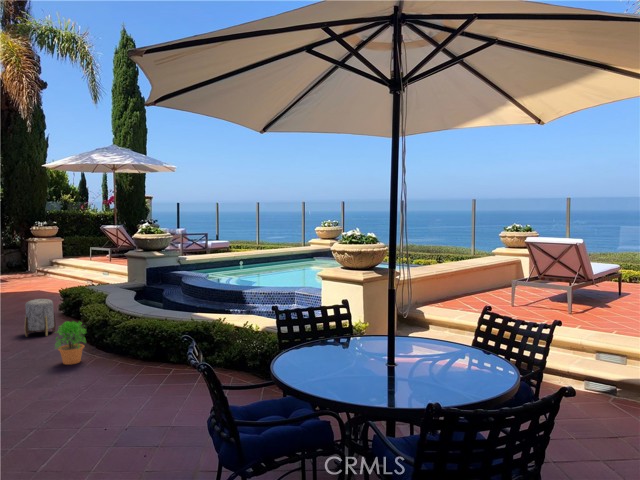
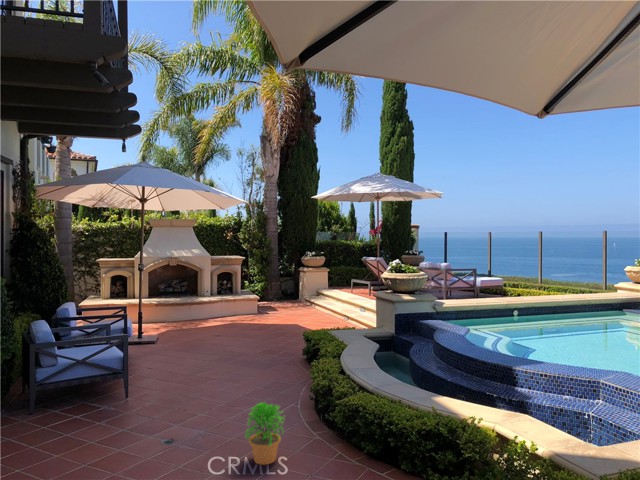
stool: present [25,299,56,337] -> none [245,351,279,398]

